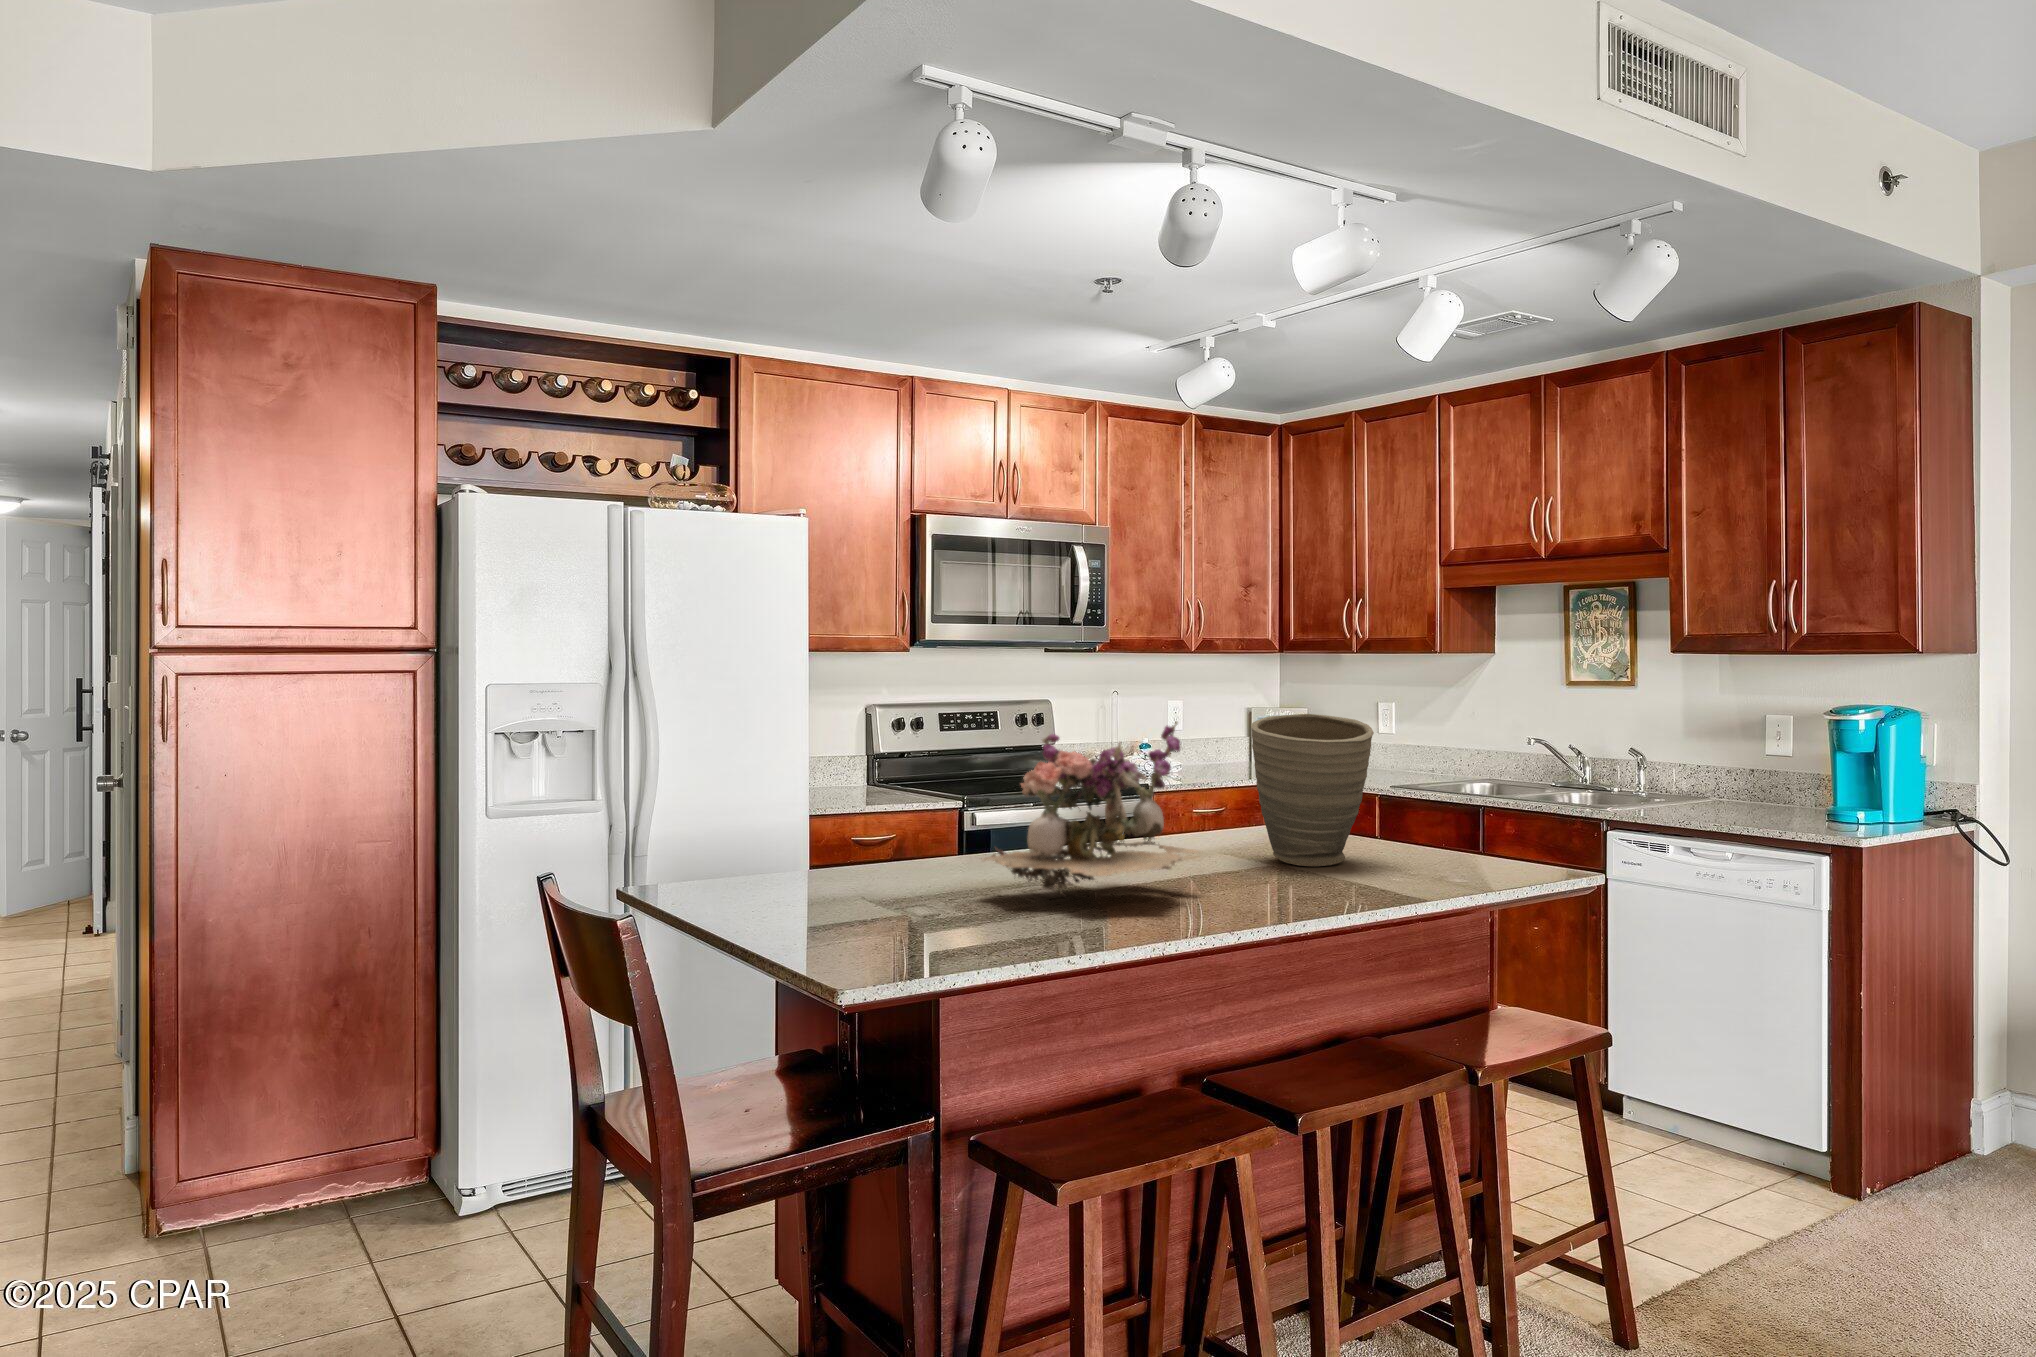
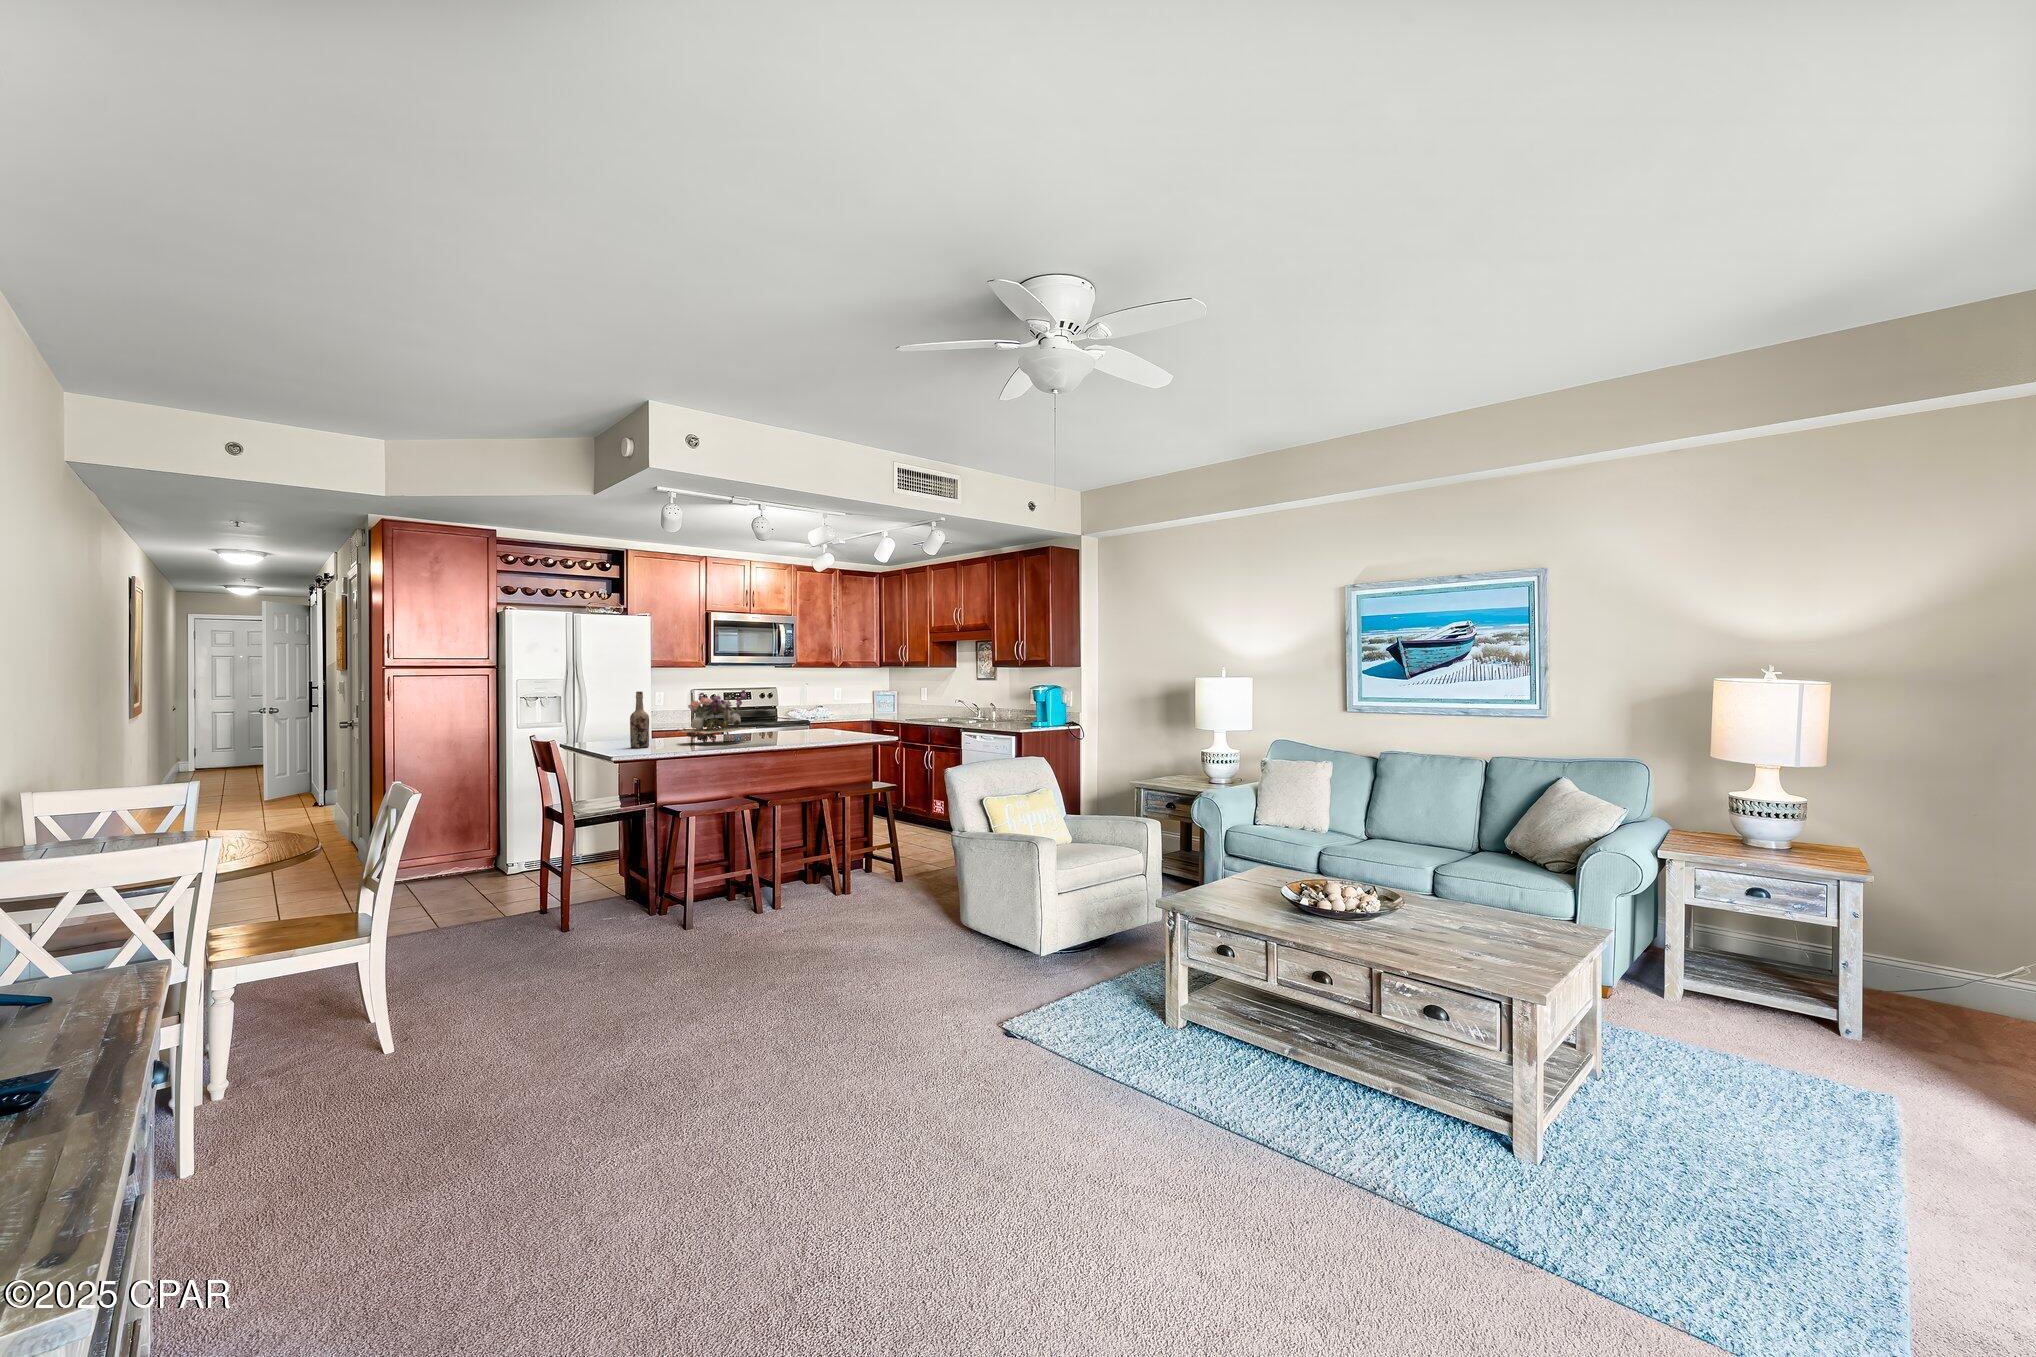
vase: present [1251,714,1374,866] -> none [783,687,823,736]
wine bottle: none [857,733,915,925] -> present [630,691,649,748]

